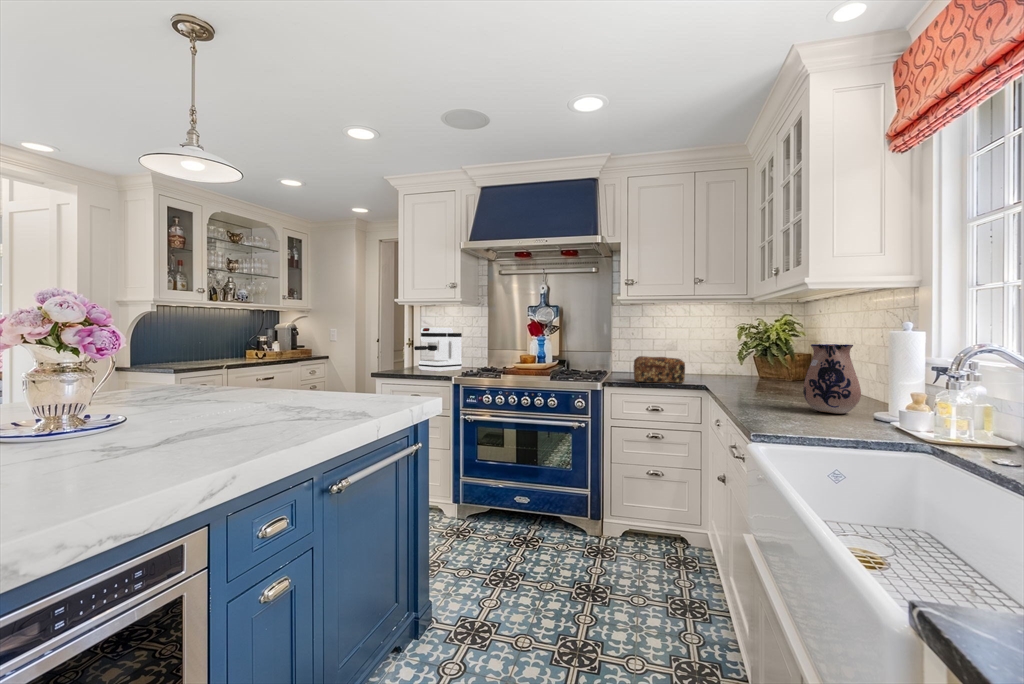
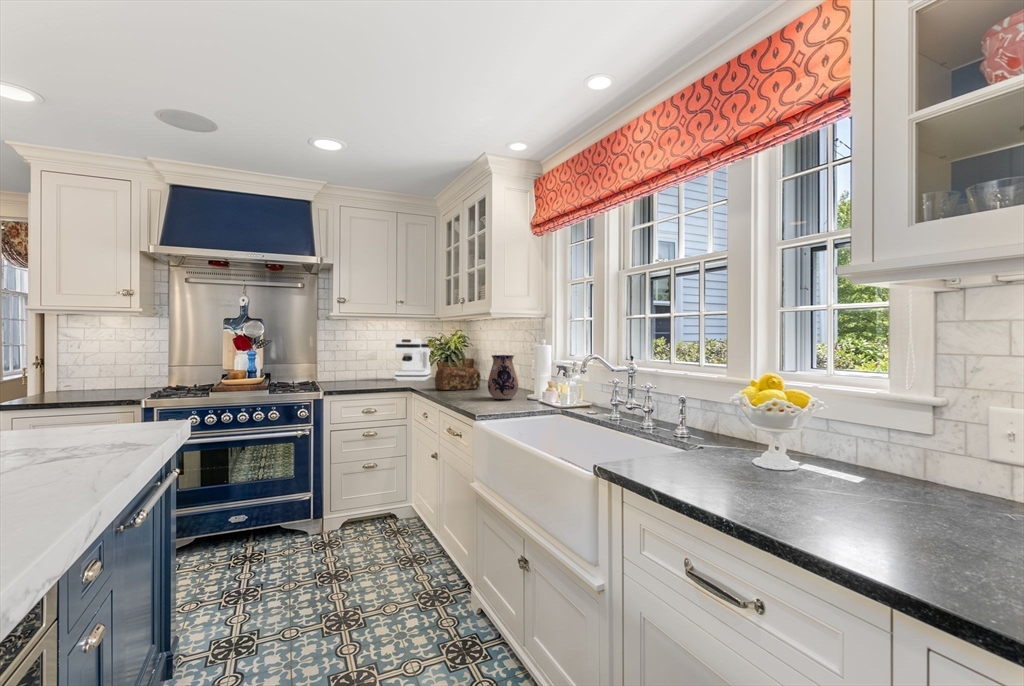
coffee maker: present [414,327,462,372] -> present [395,339,431,381]
bread loaf: present [634,356,685,383] -> present [435,367,481,390]

